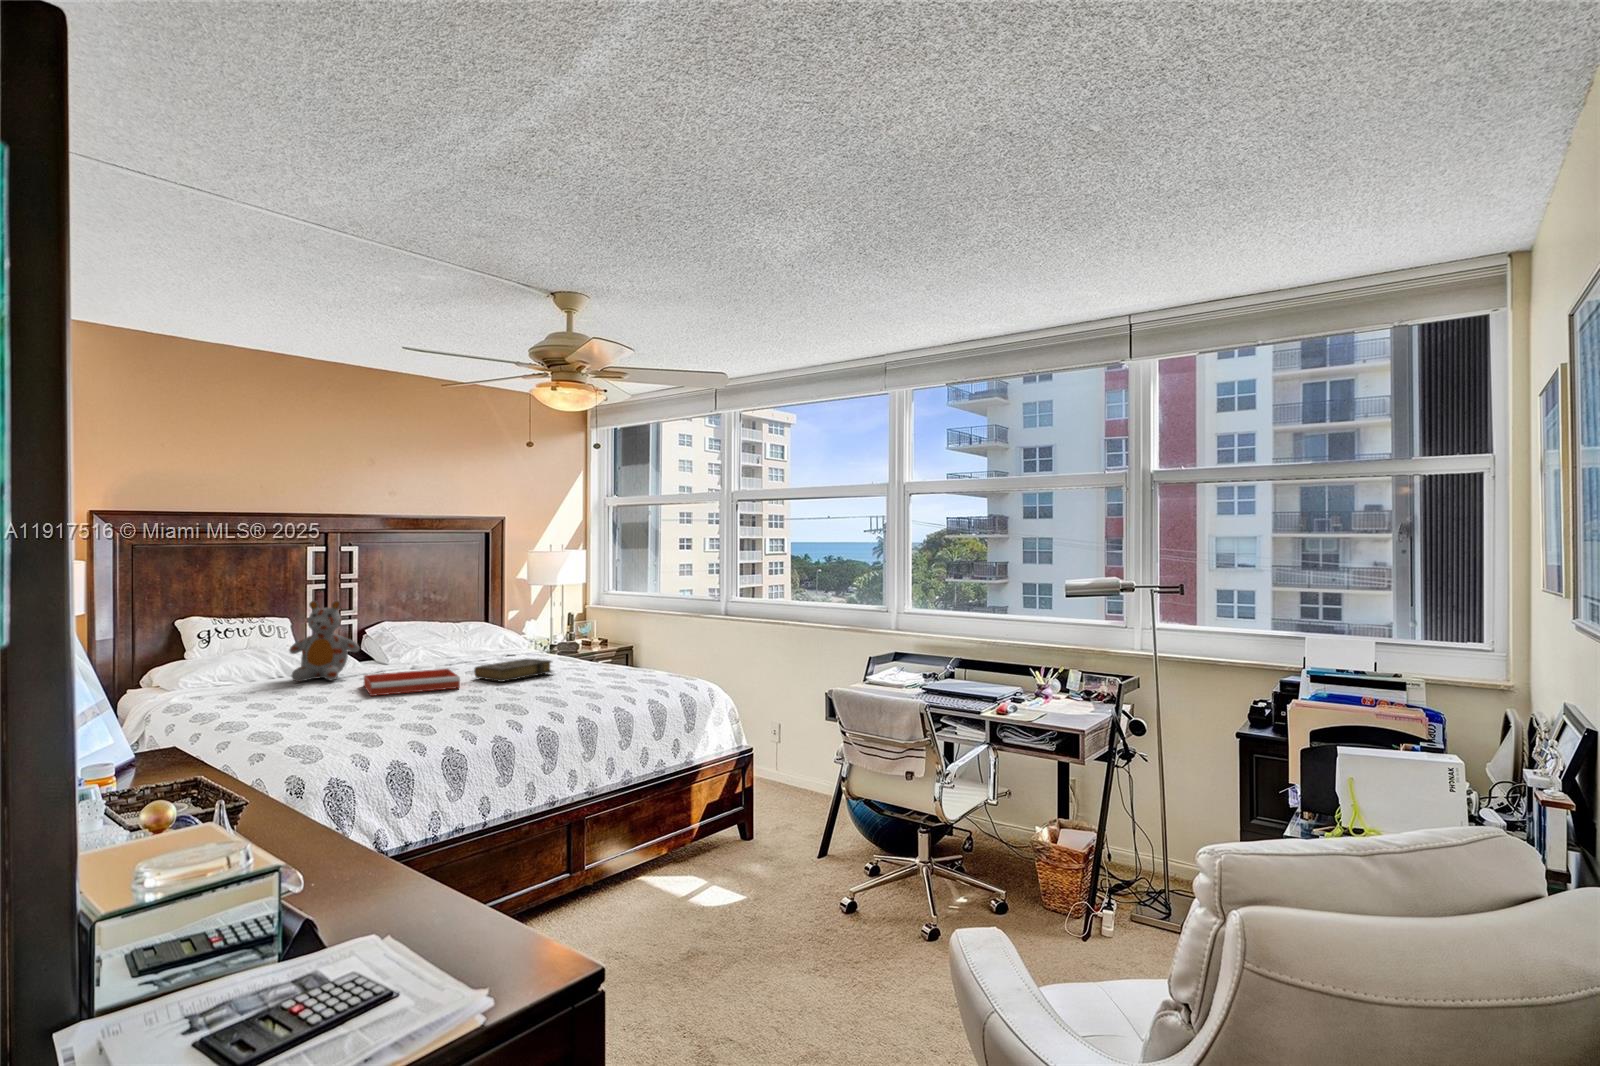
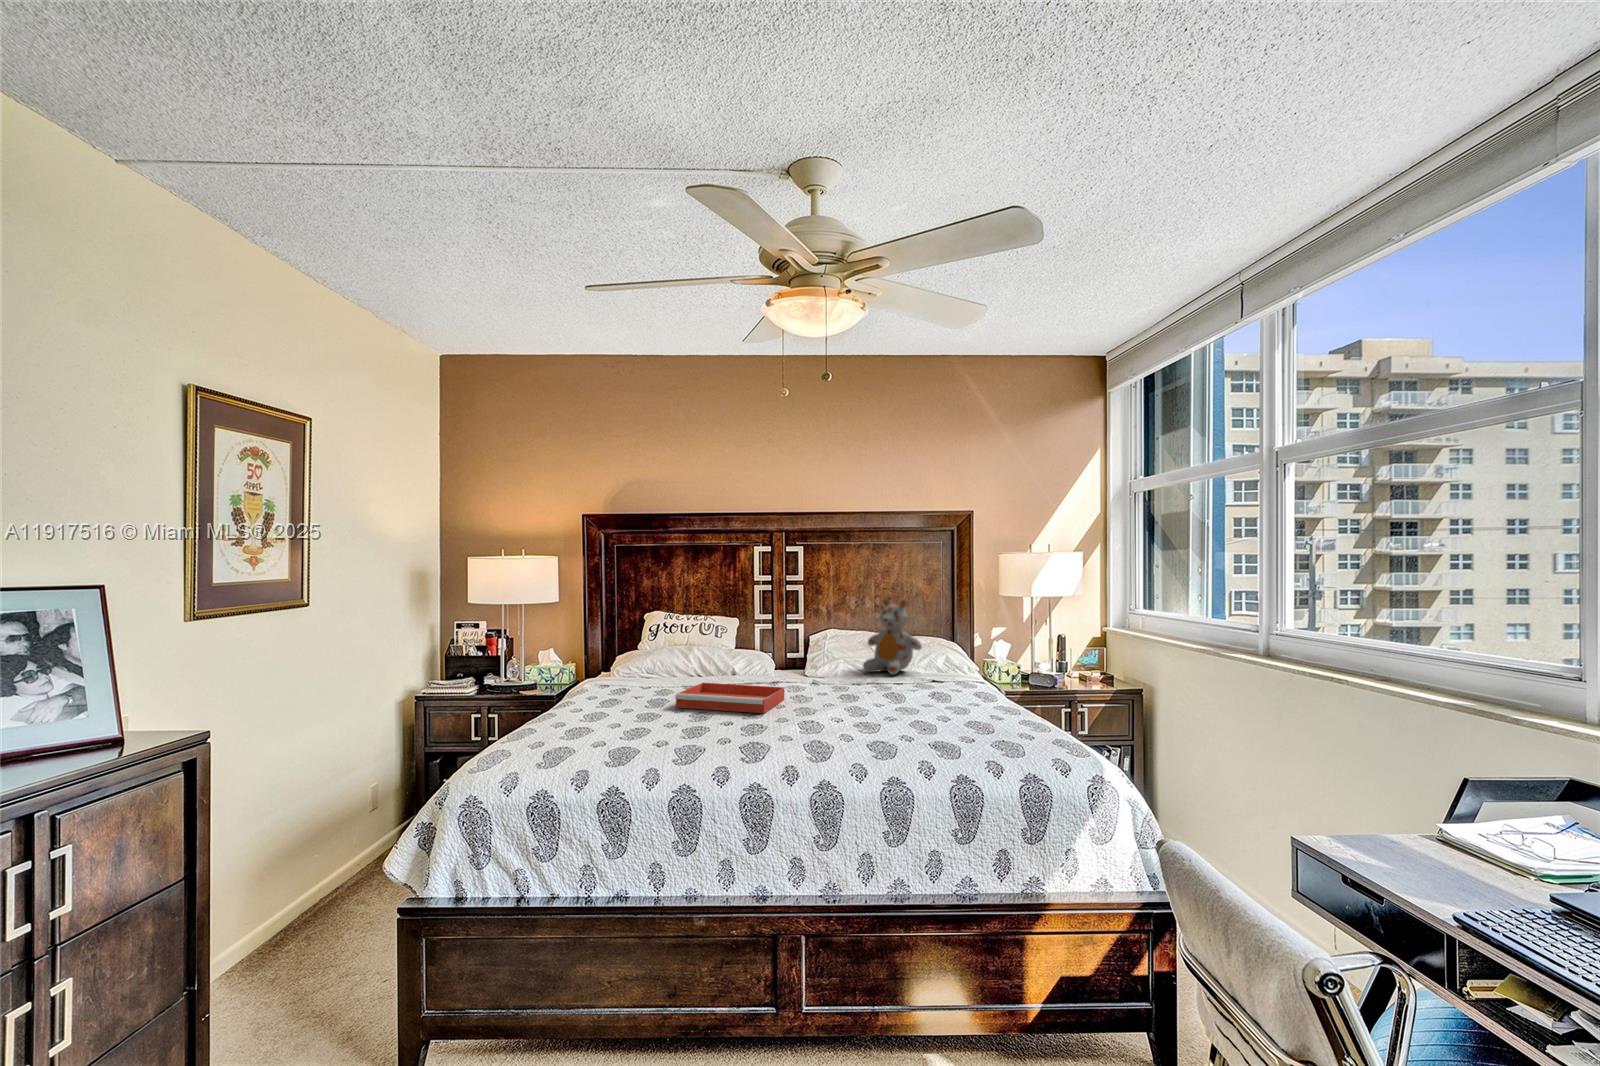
stuffed bear: present [289,600,360,682] -> present [863,598,922,675]
book: present [474,659,553,682] -> none [808,687,896,713]

